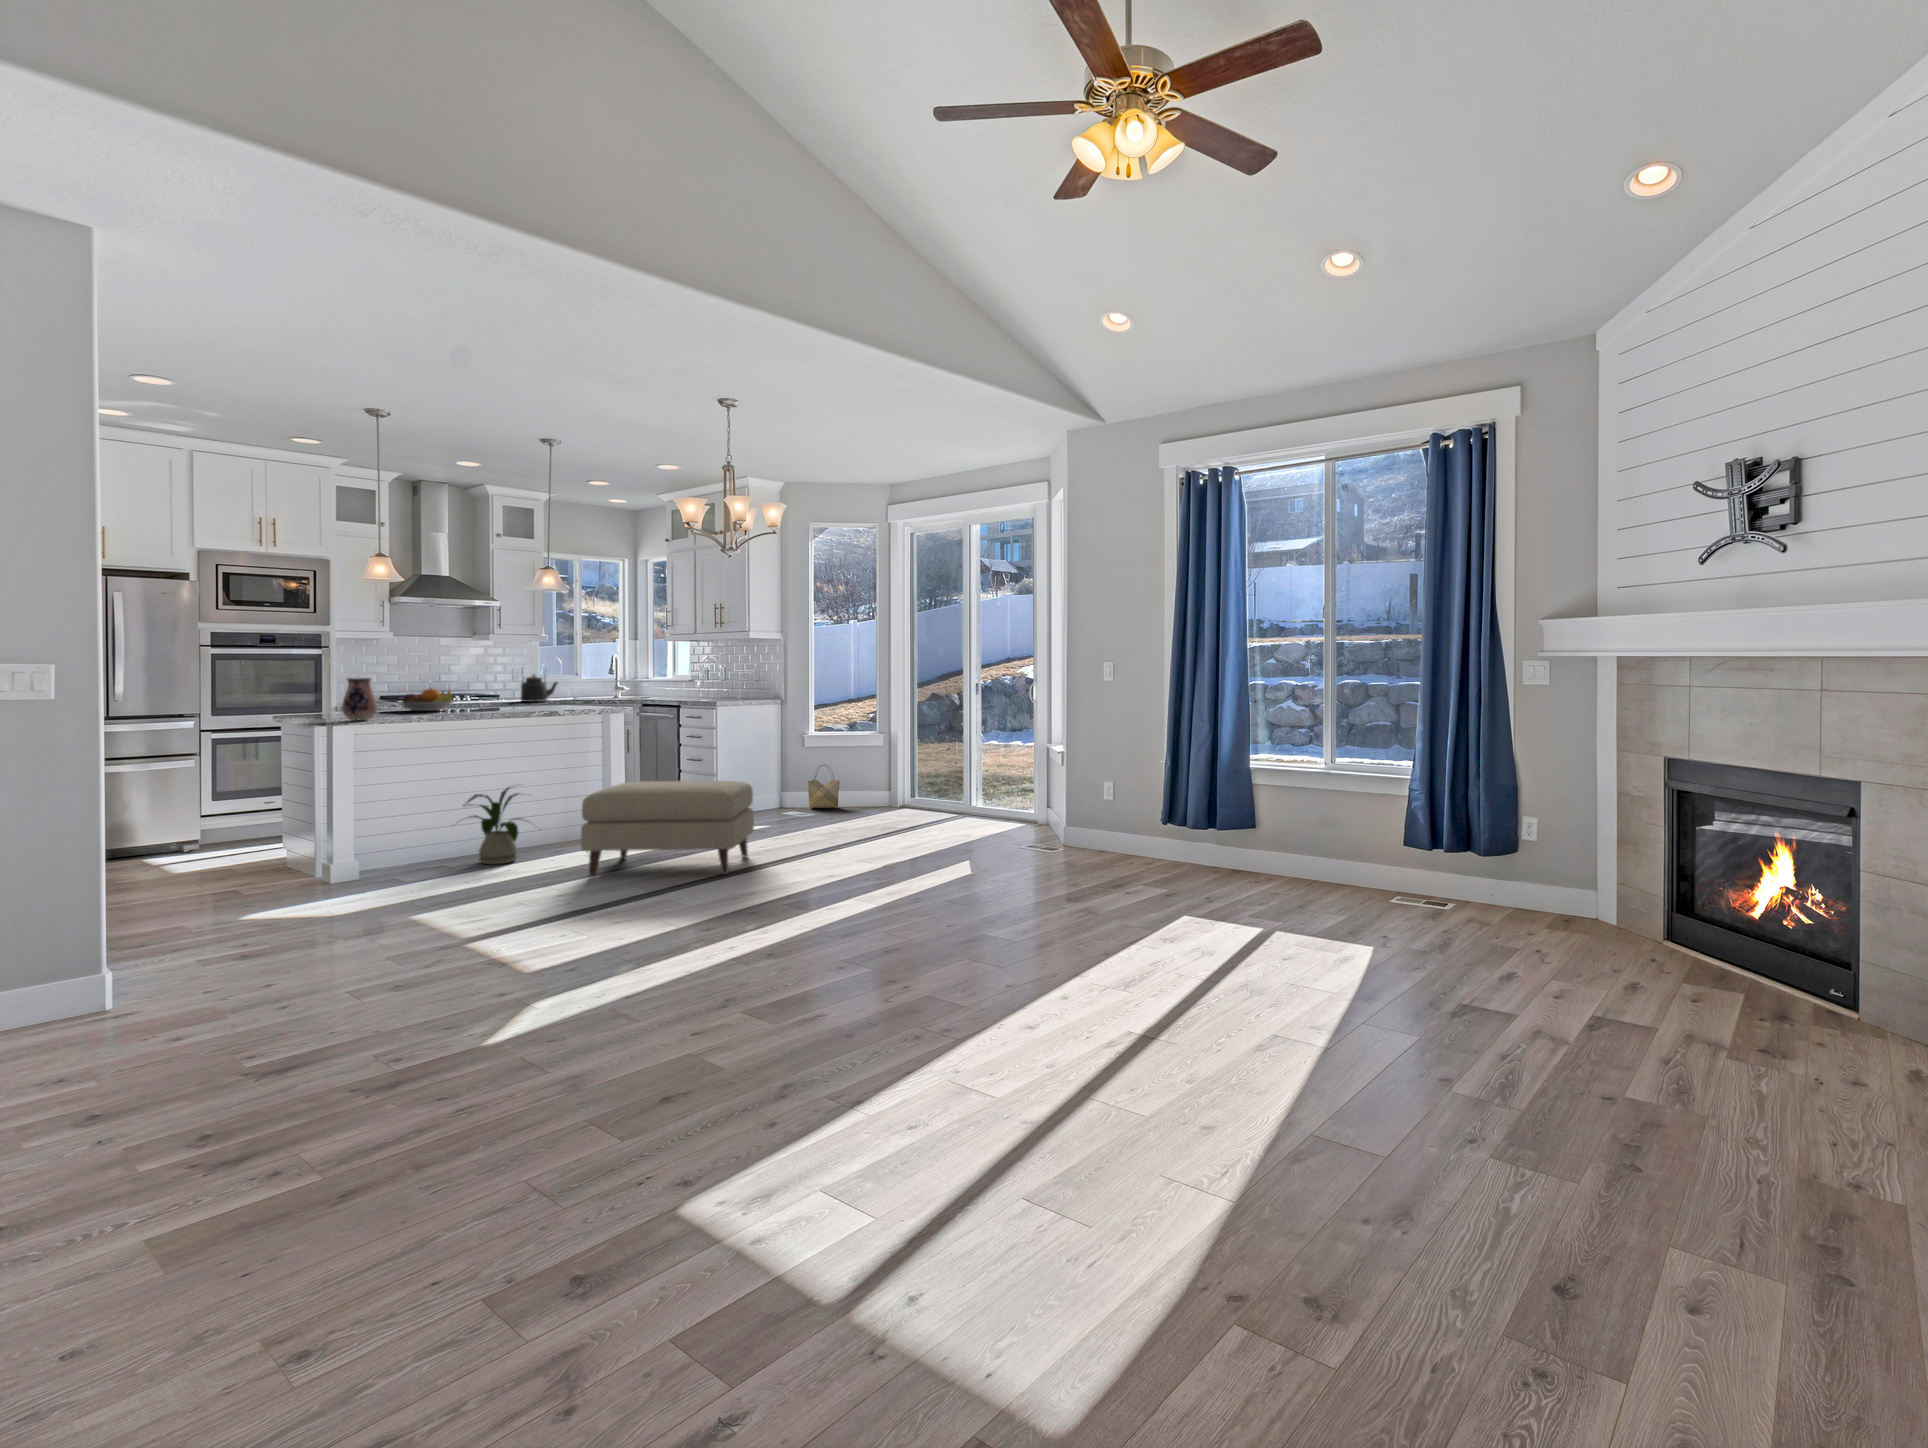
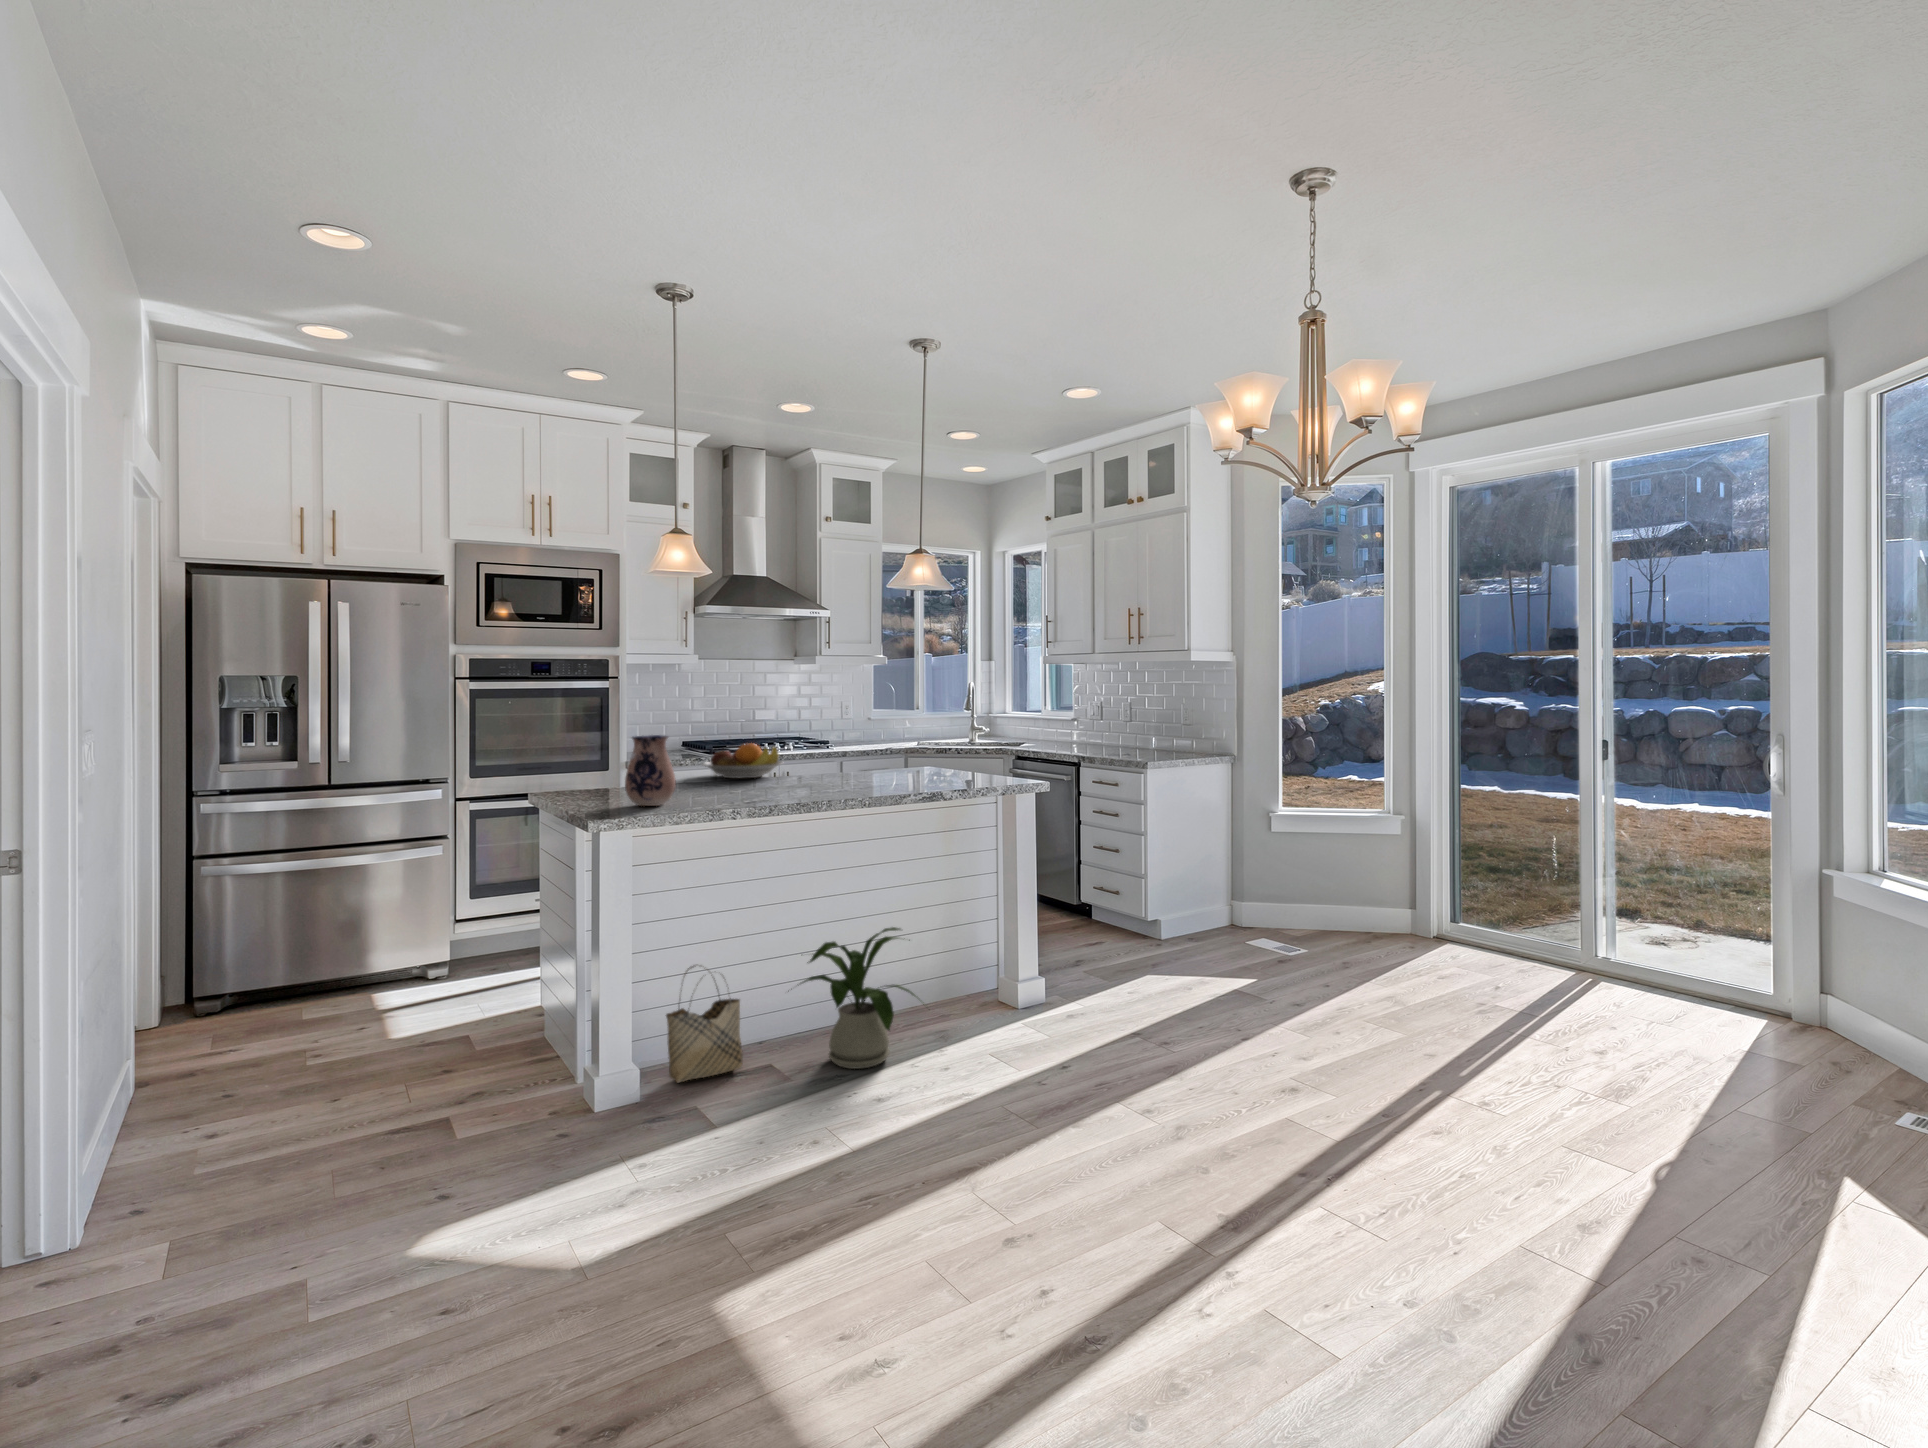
kettle: present [521,675,558,702] -> none [860,706,909,755]
woven basket: present [808,765,840,808] -> present [666,966,743,1083]
ottoman: present [581,781,754,877] -> none [1025,933,1333,1167]

